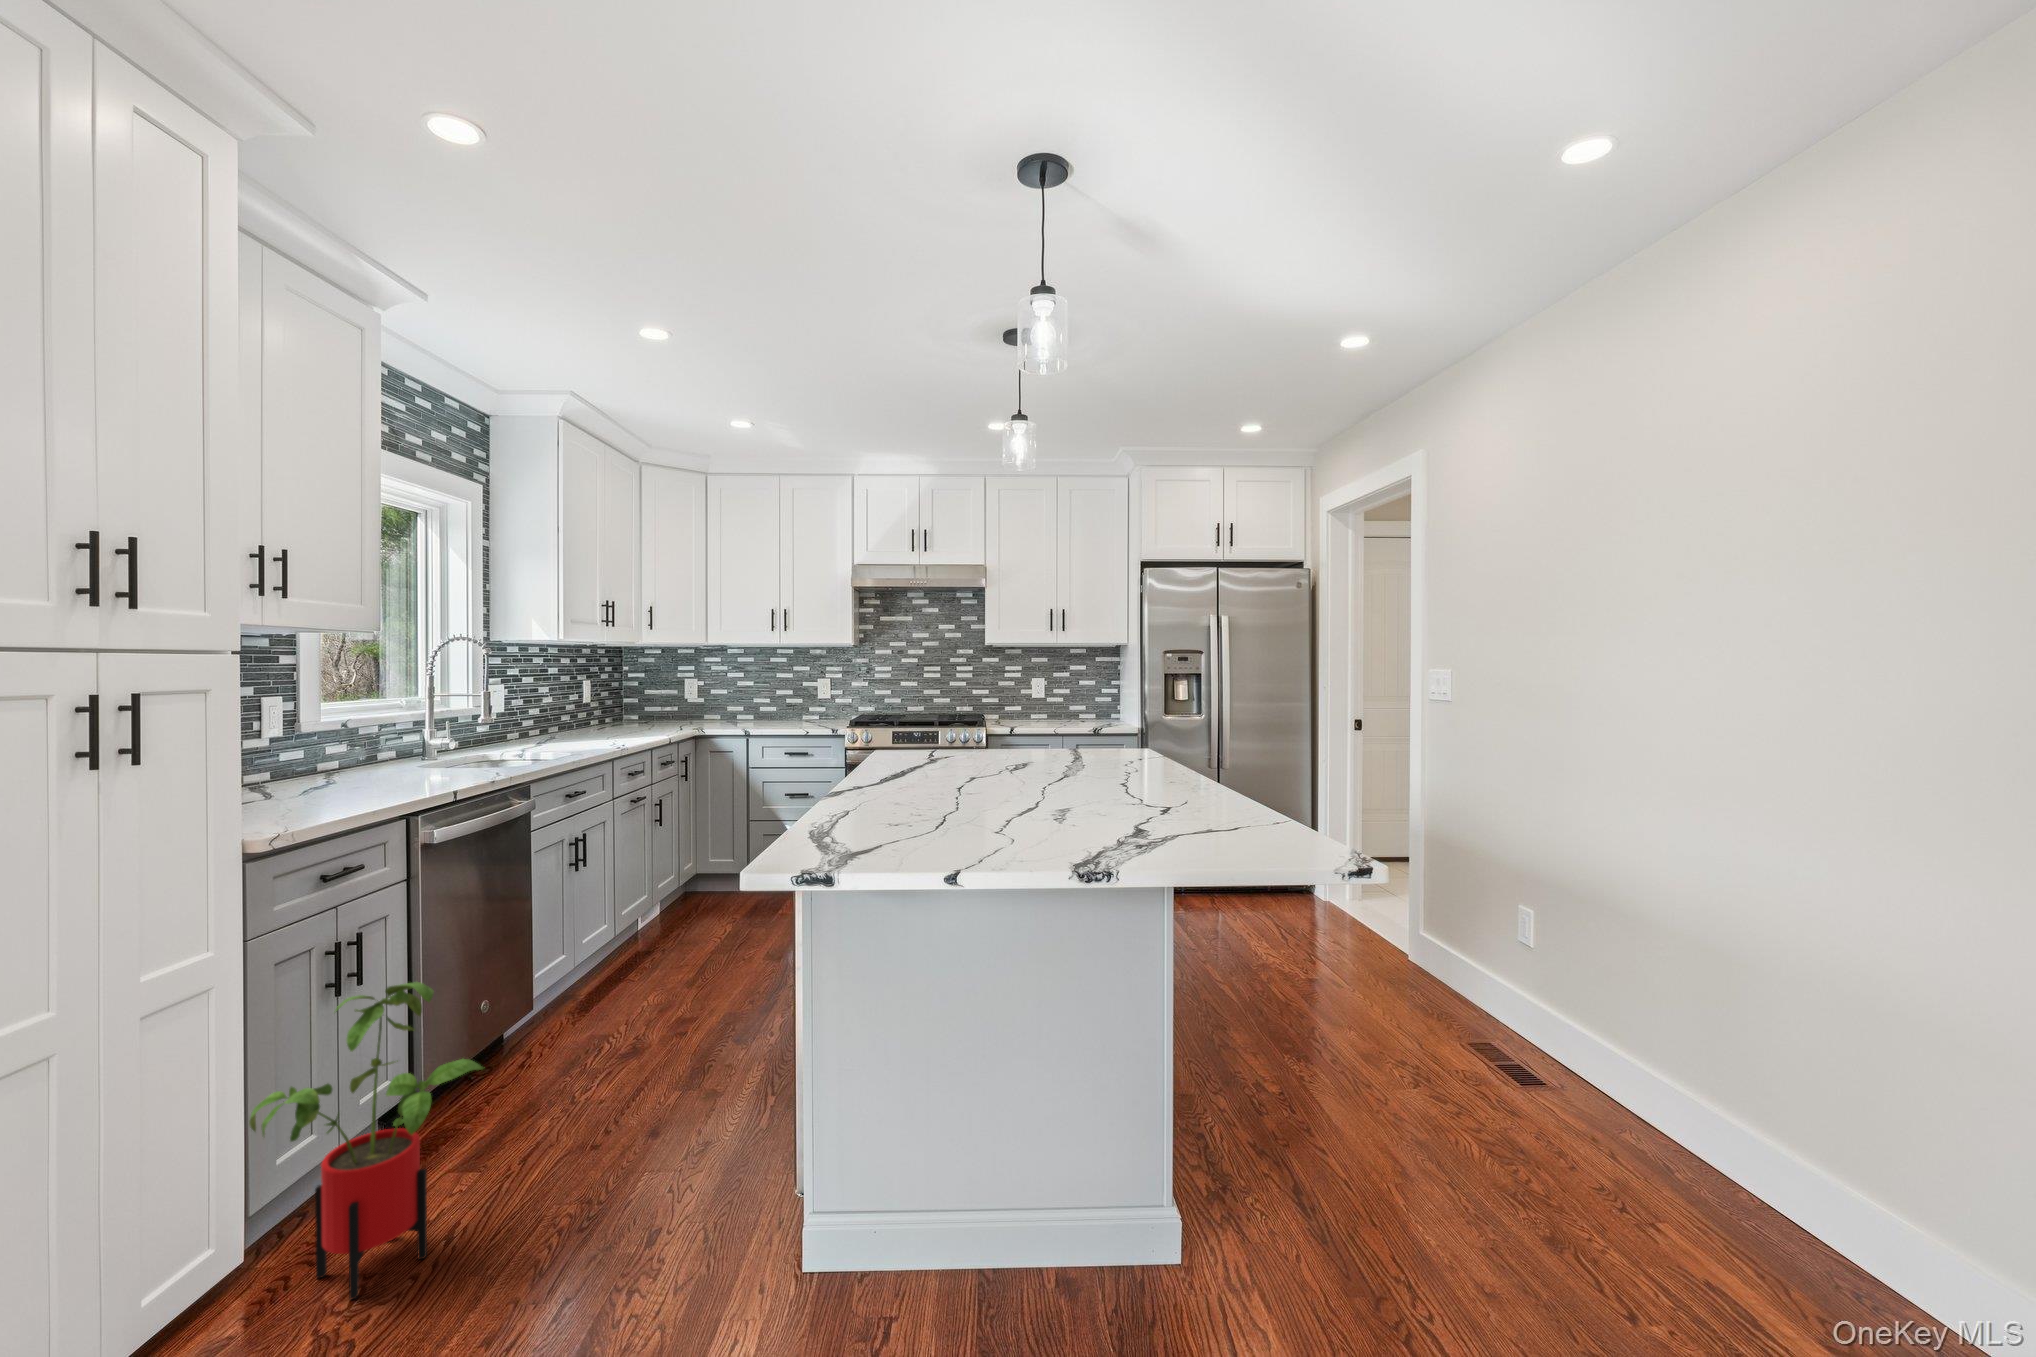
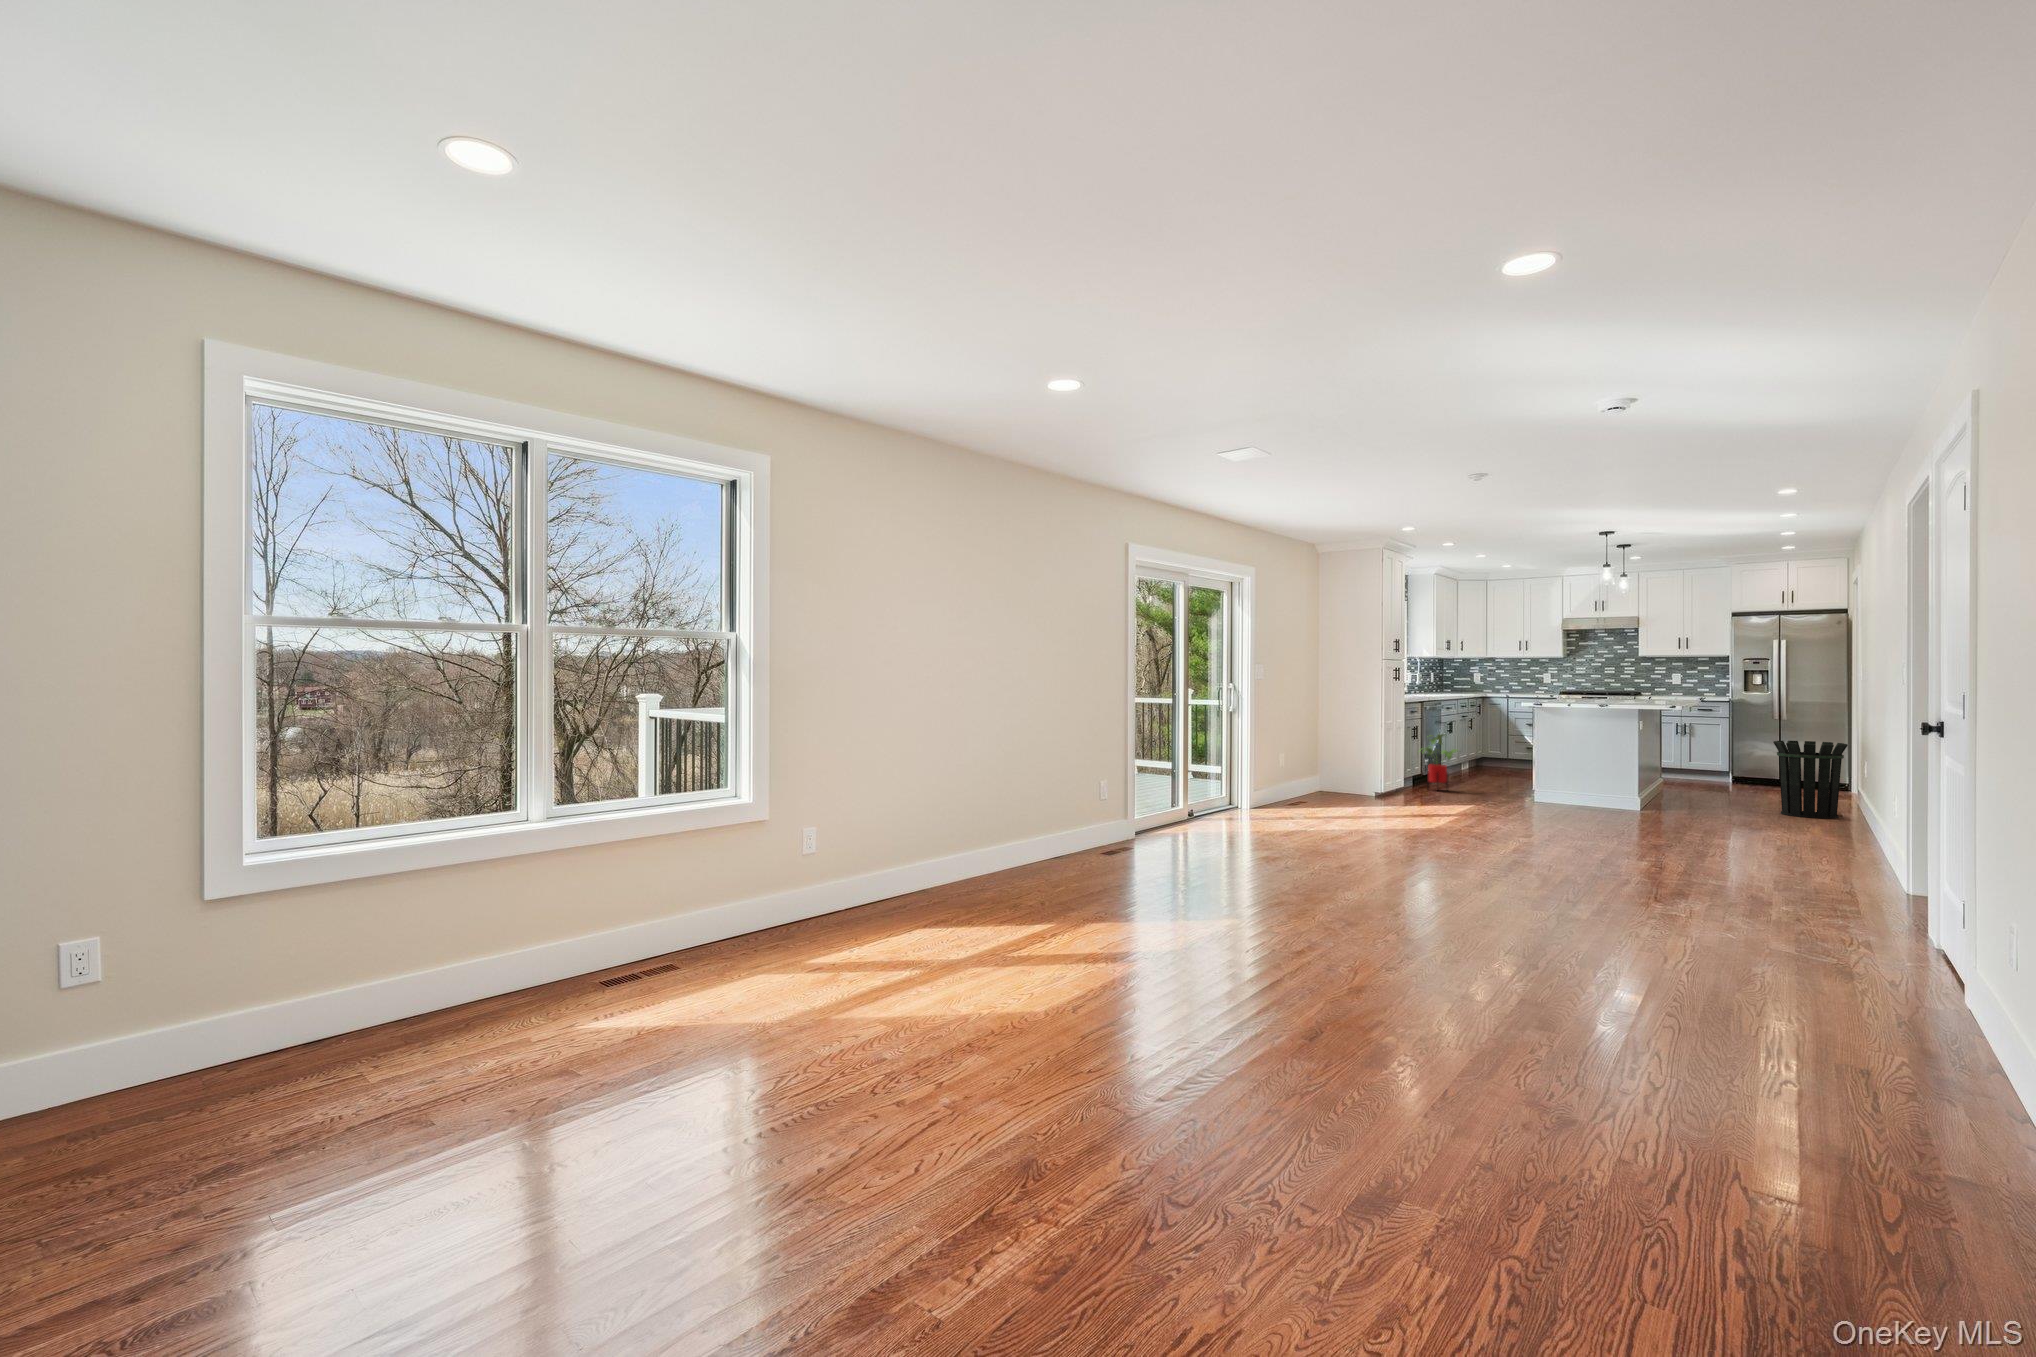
waste bin: none [1493,898,1726,1204] -> present [1773,741,1848,819]

